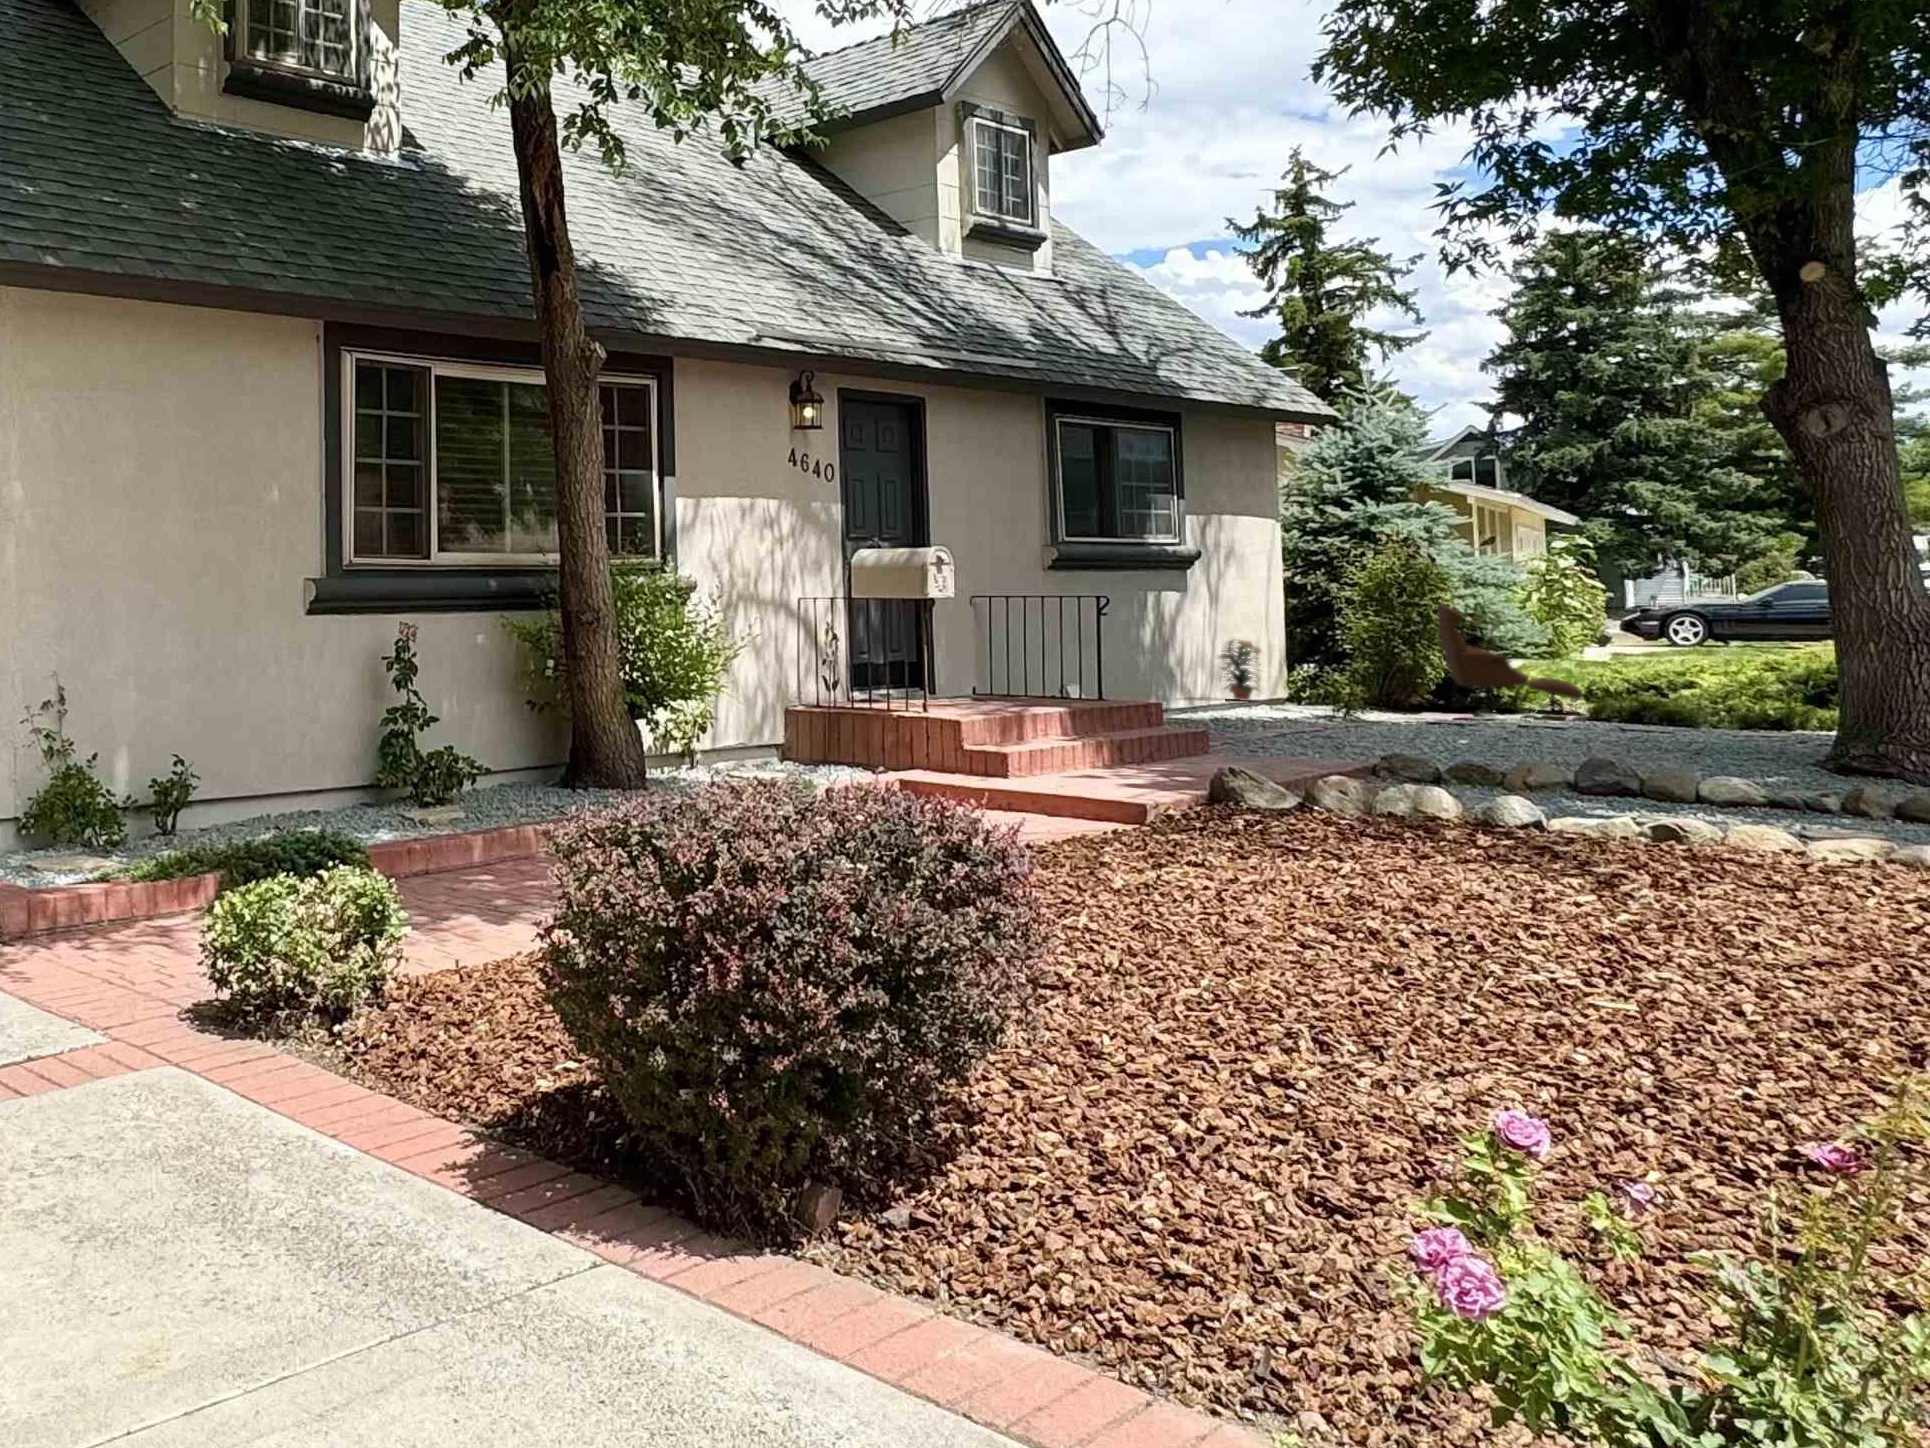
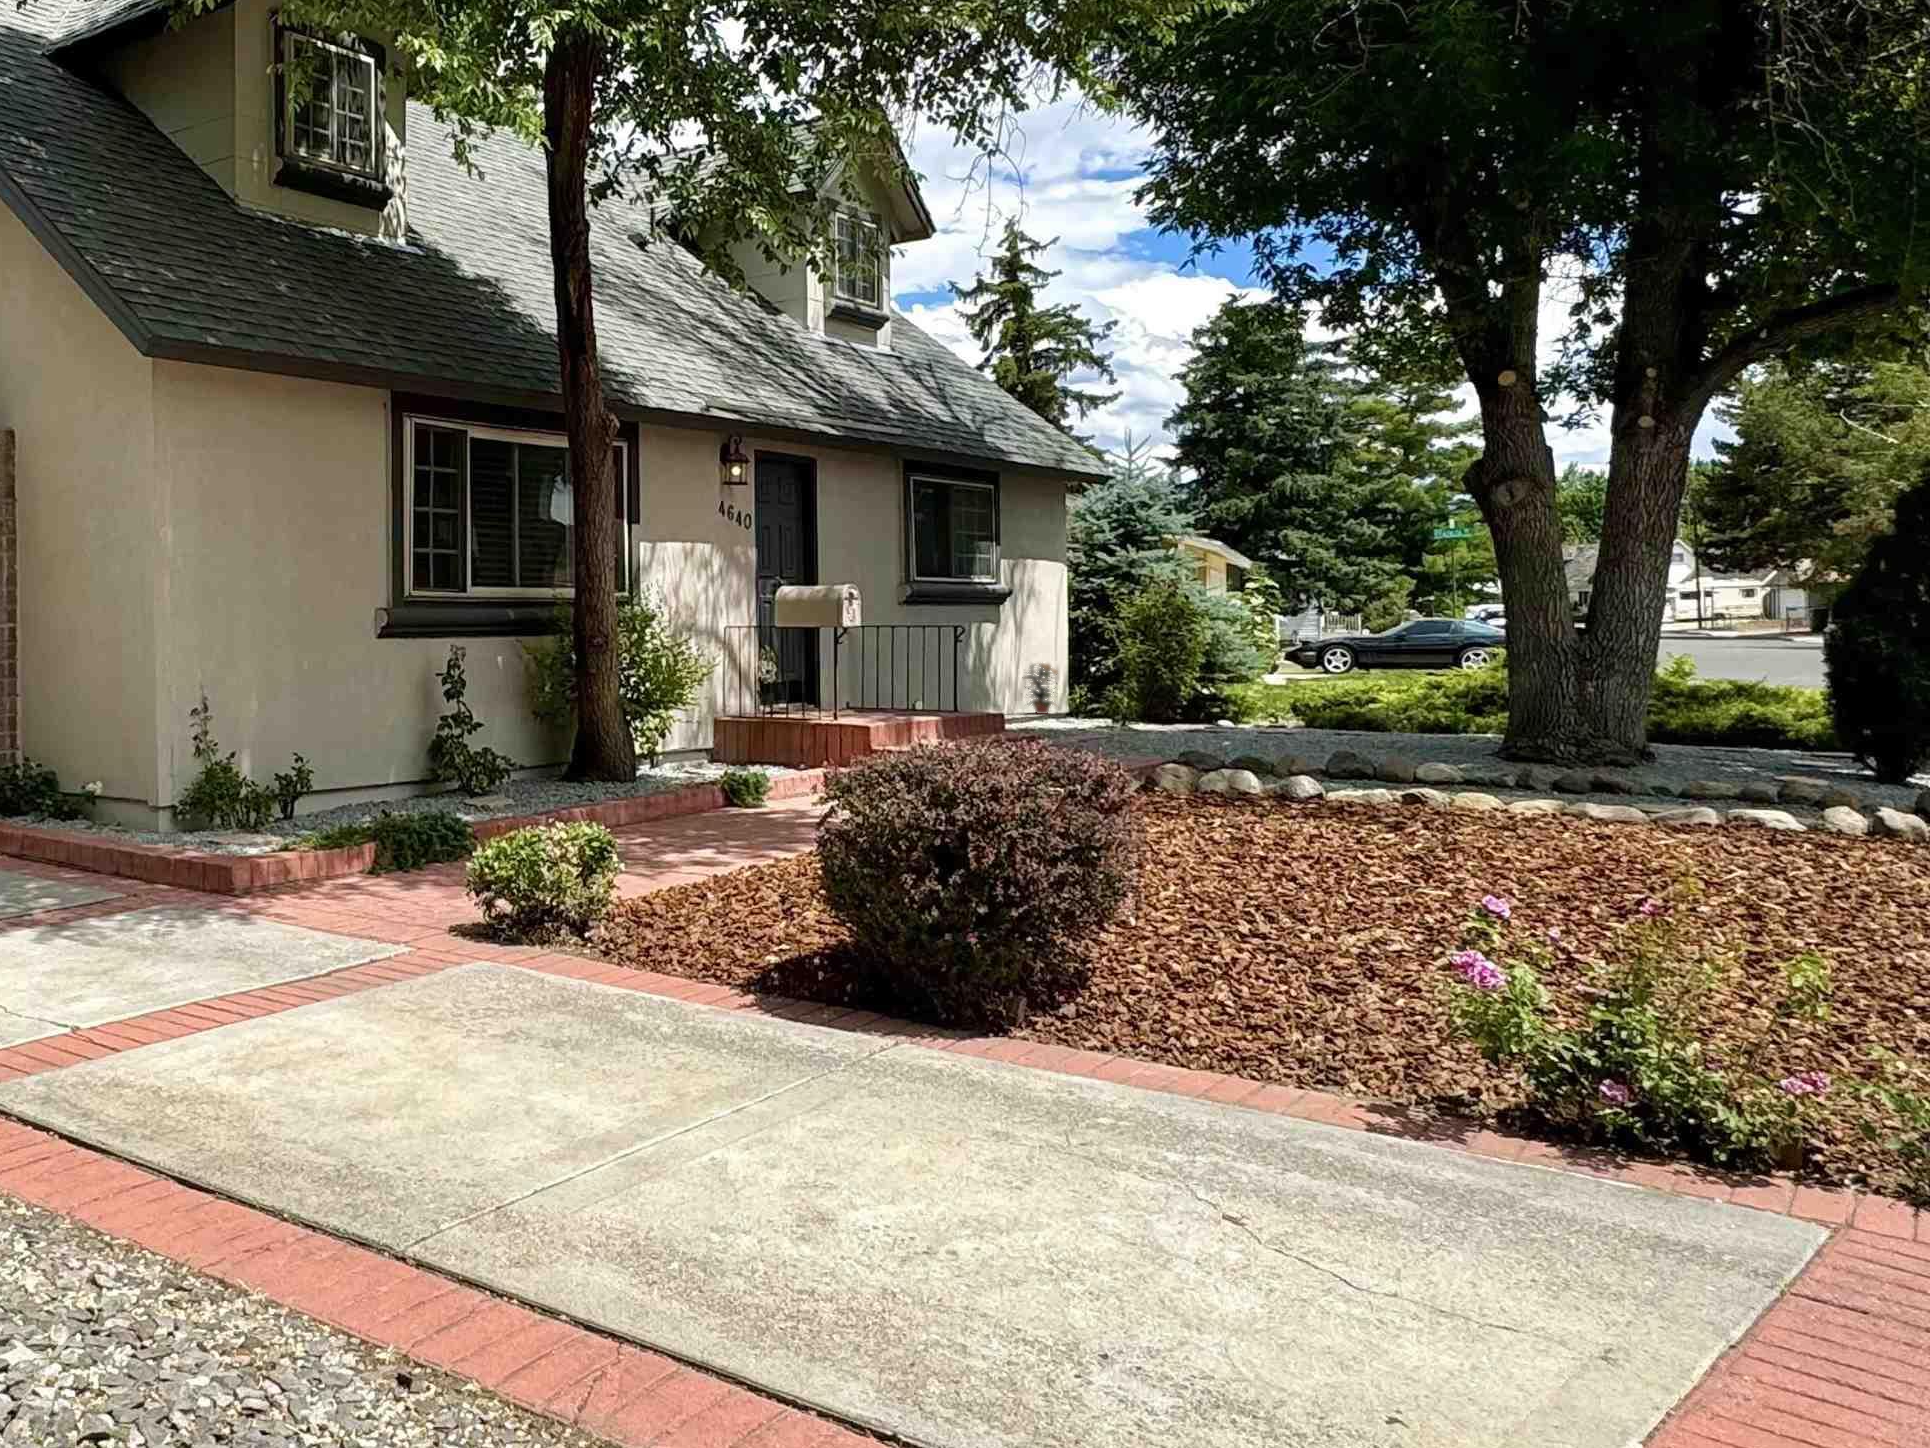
lounge chair: present [1437,605,1583,712] -> none [1191,630,1299,717]

